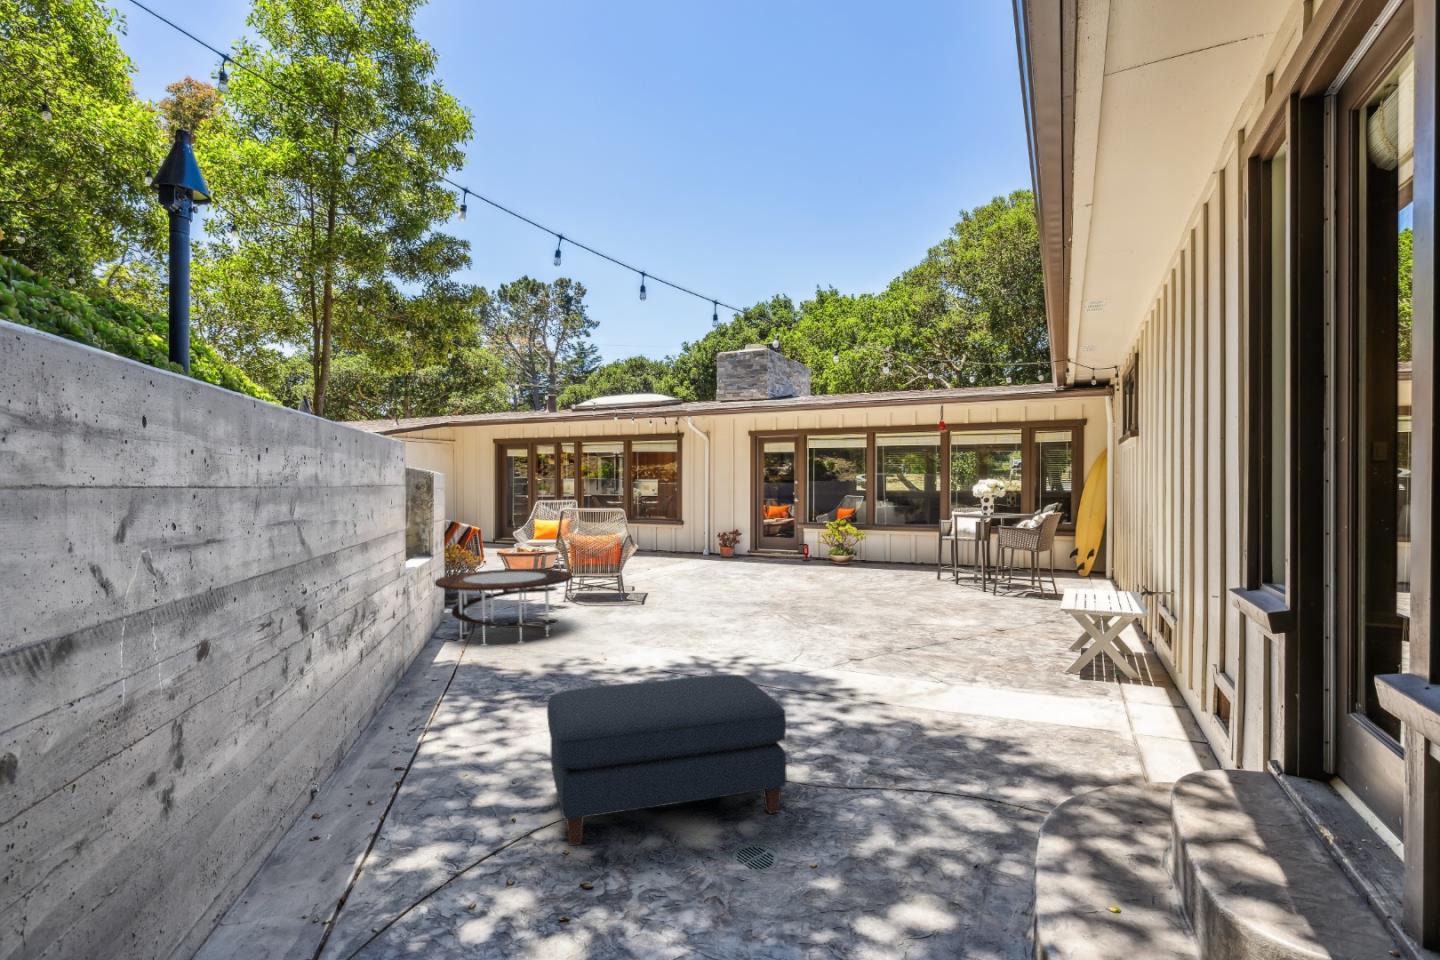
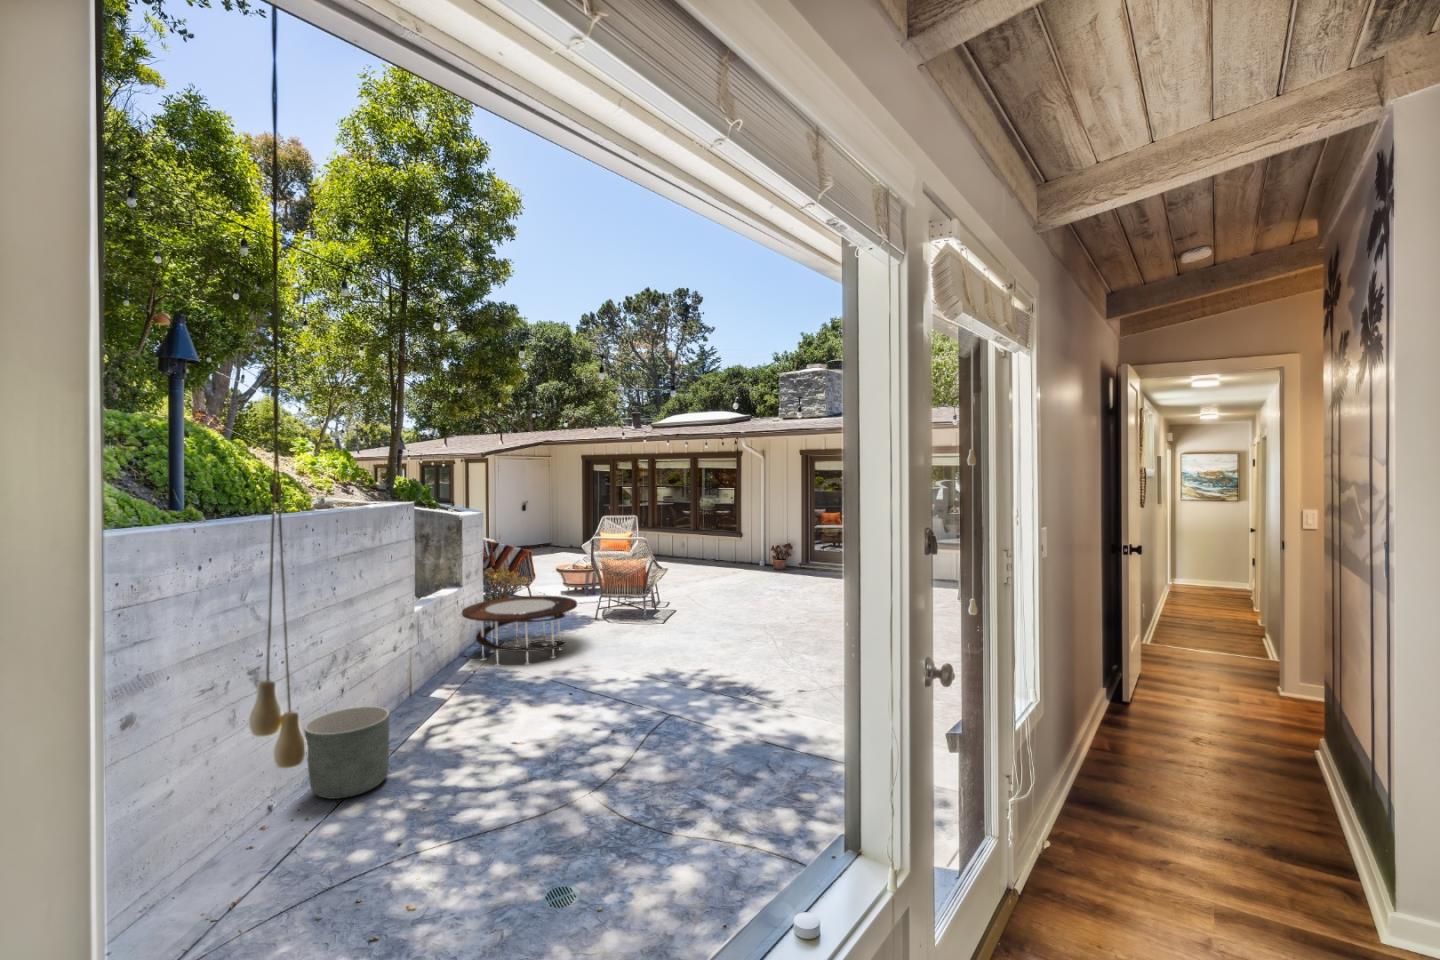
planter: none [344,667,449,780] -> present [304,706,389,799]
ottoman: present [547,675,787,845] -> none [404,732,603,872]

